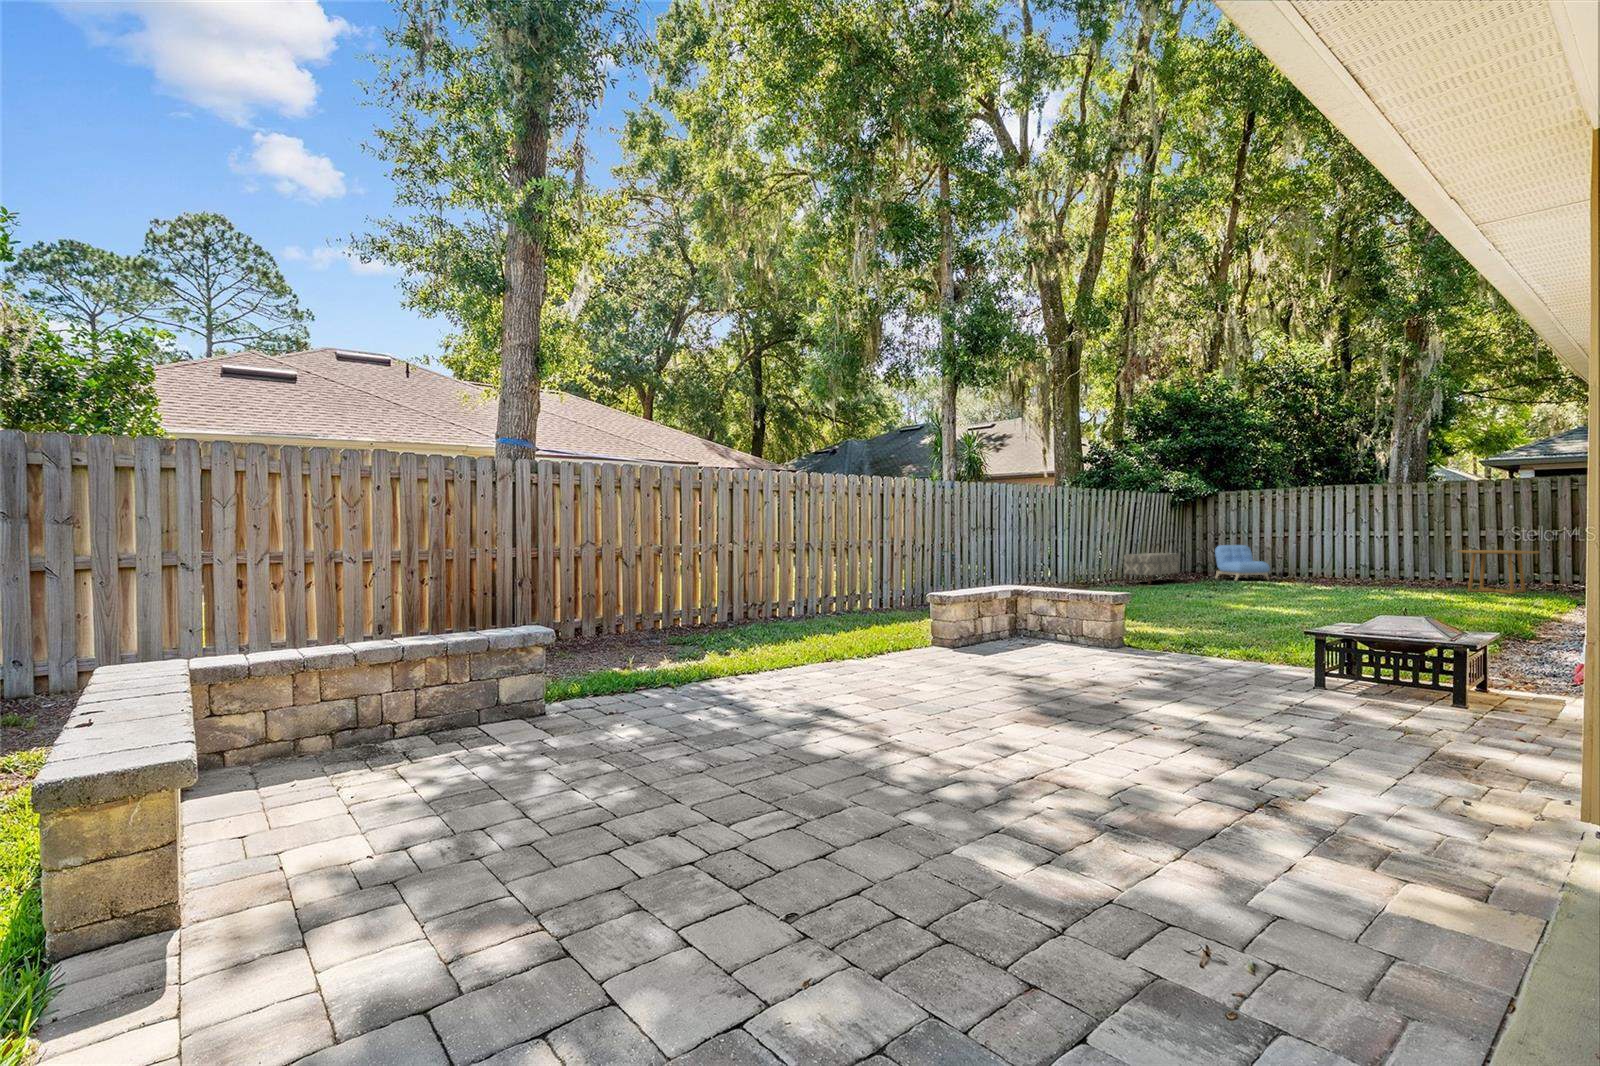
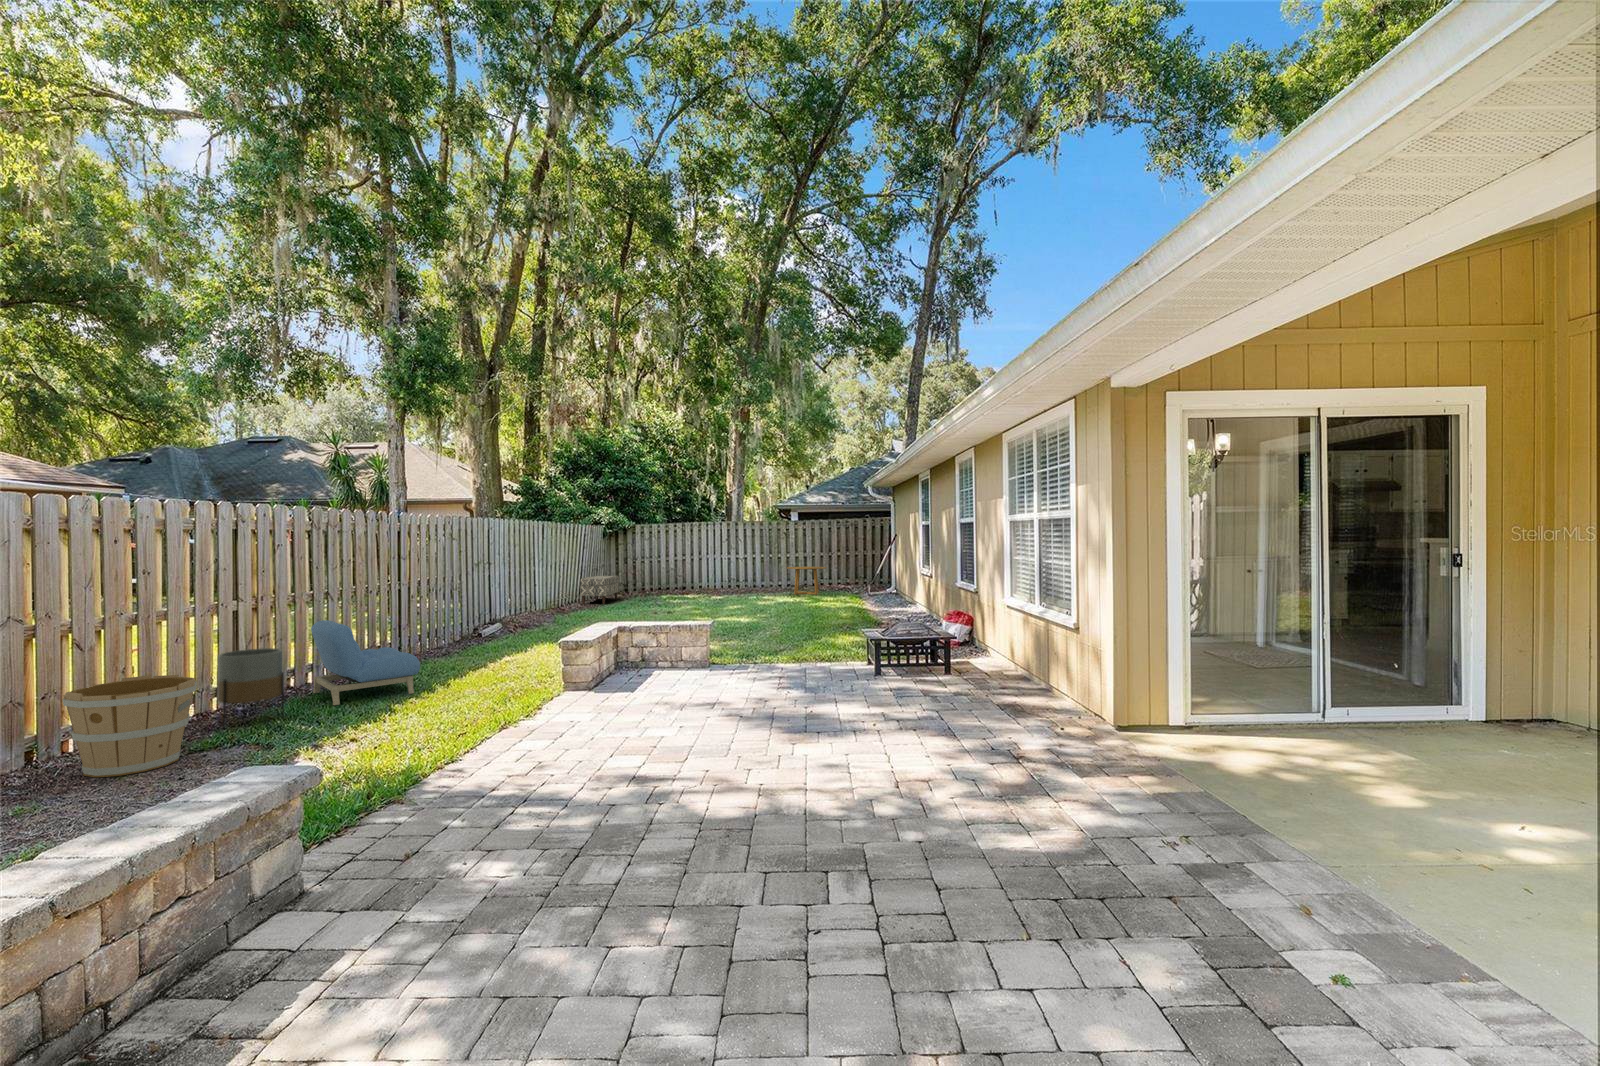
armchair: present [1215,545,1270,580] -> present [311,620,420,705]
planter: none [716,582,751,632] -> present [217,648,284,729]
wooden bucket: none [627,589,686,644] -> present [63,675,197,777]

